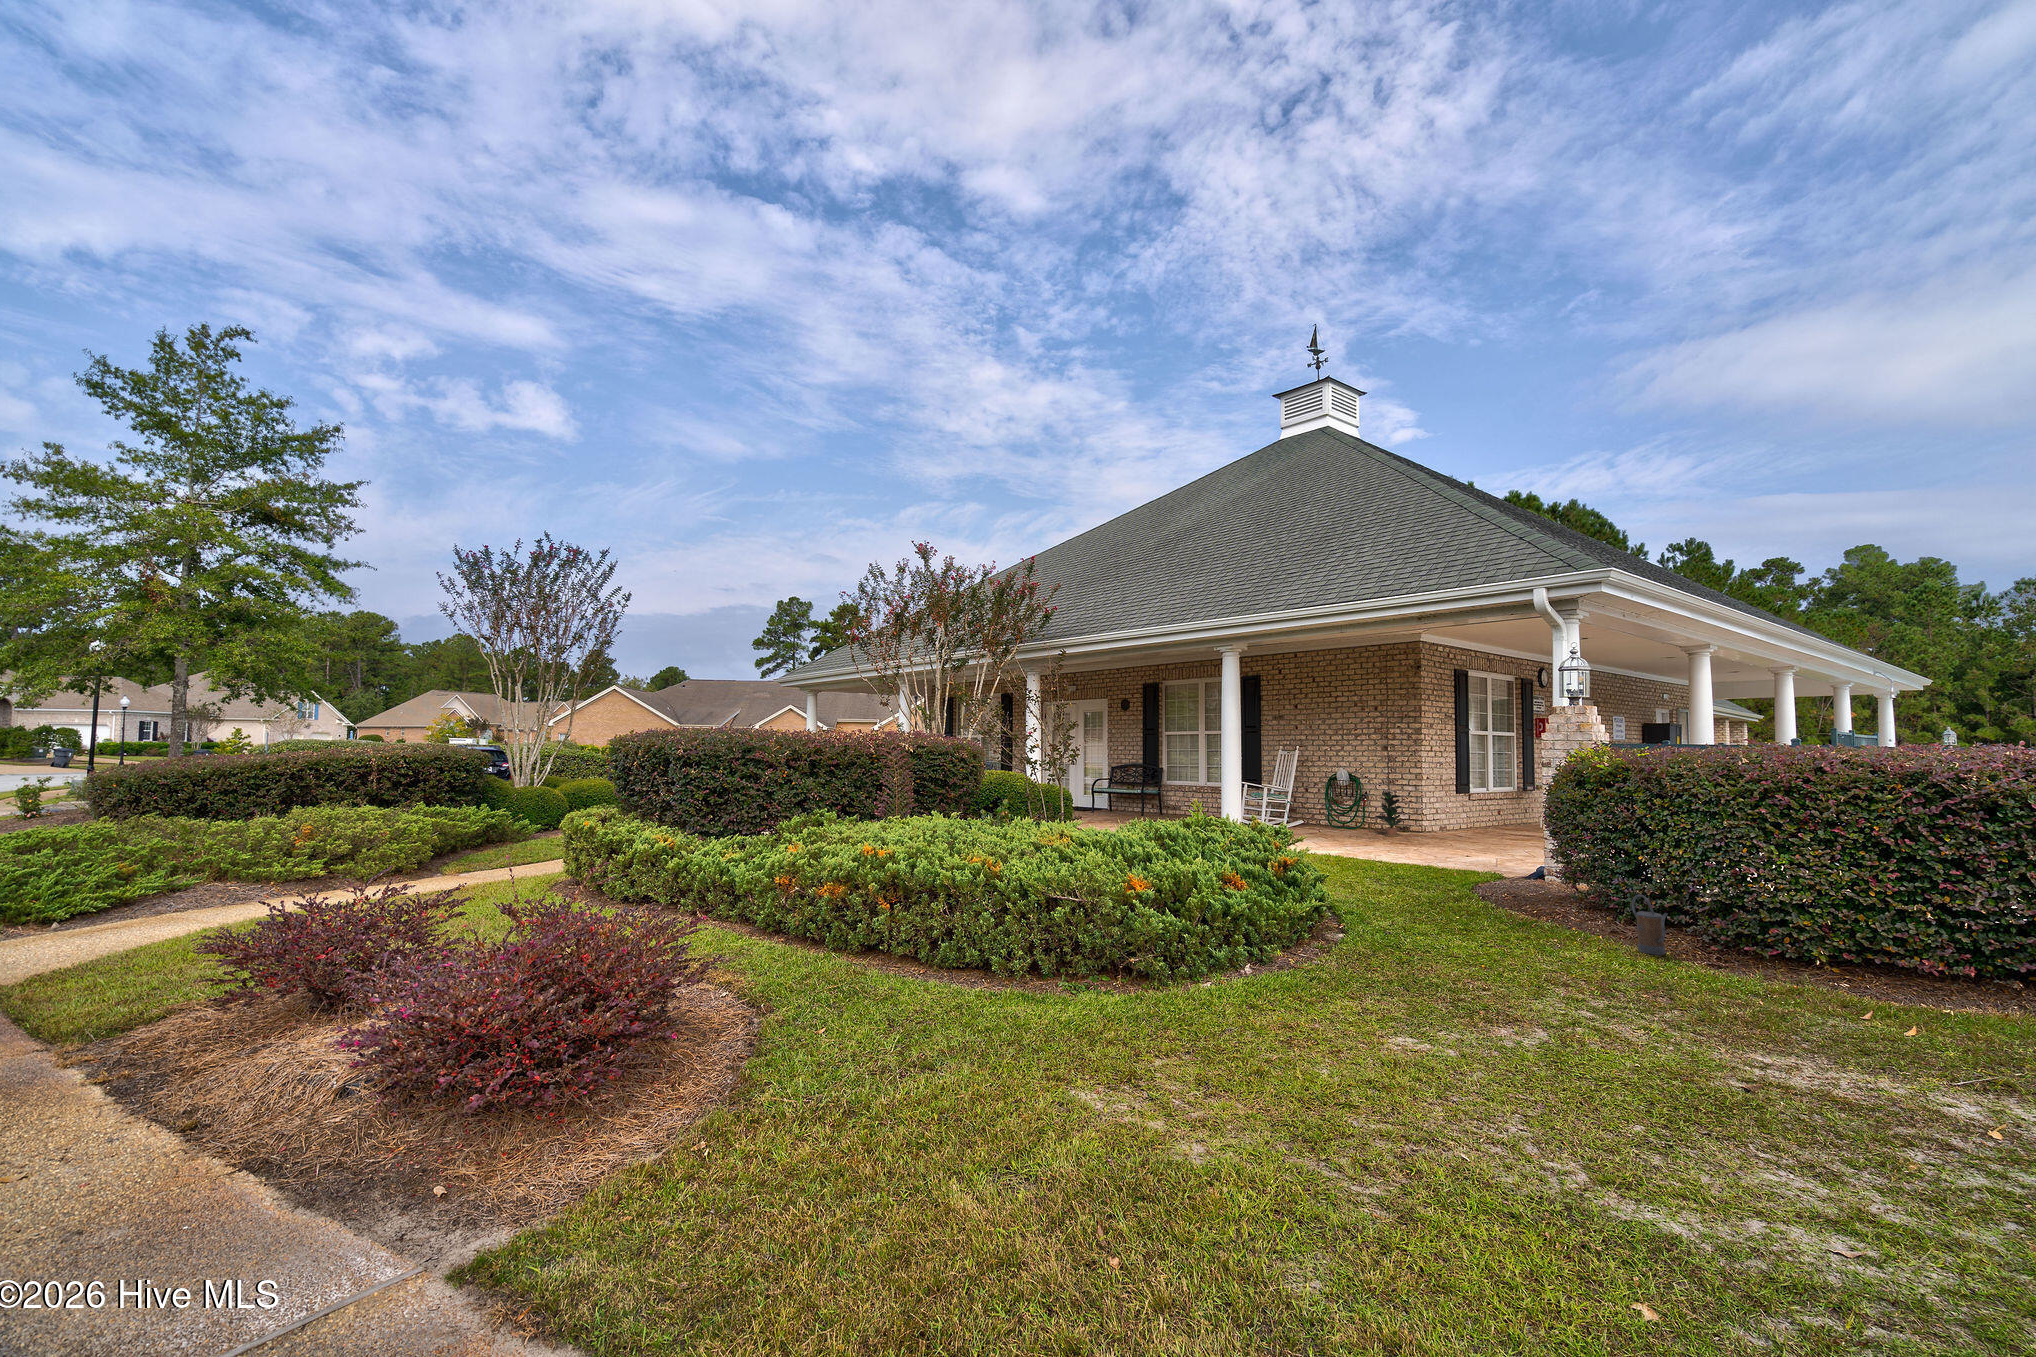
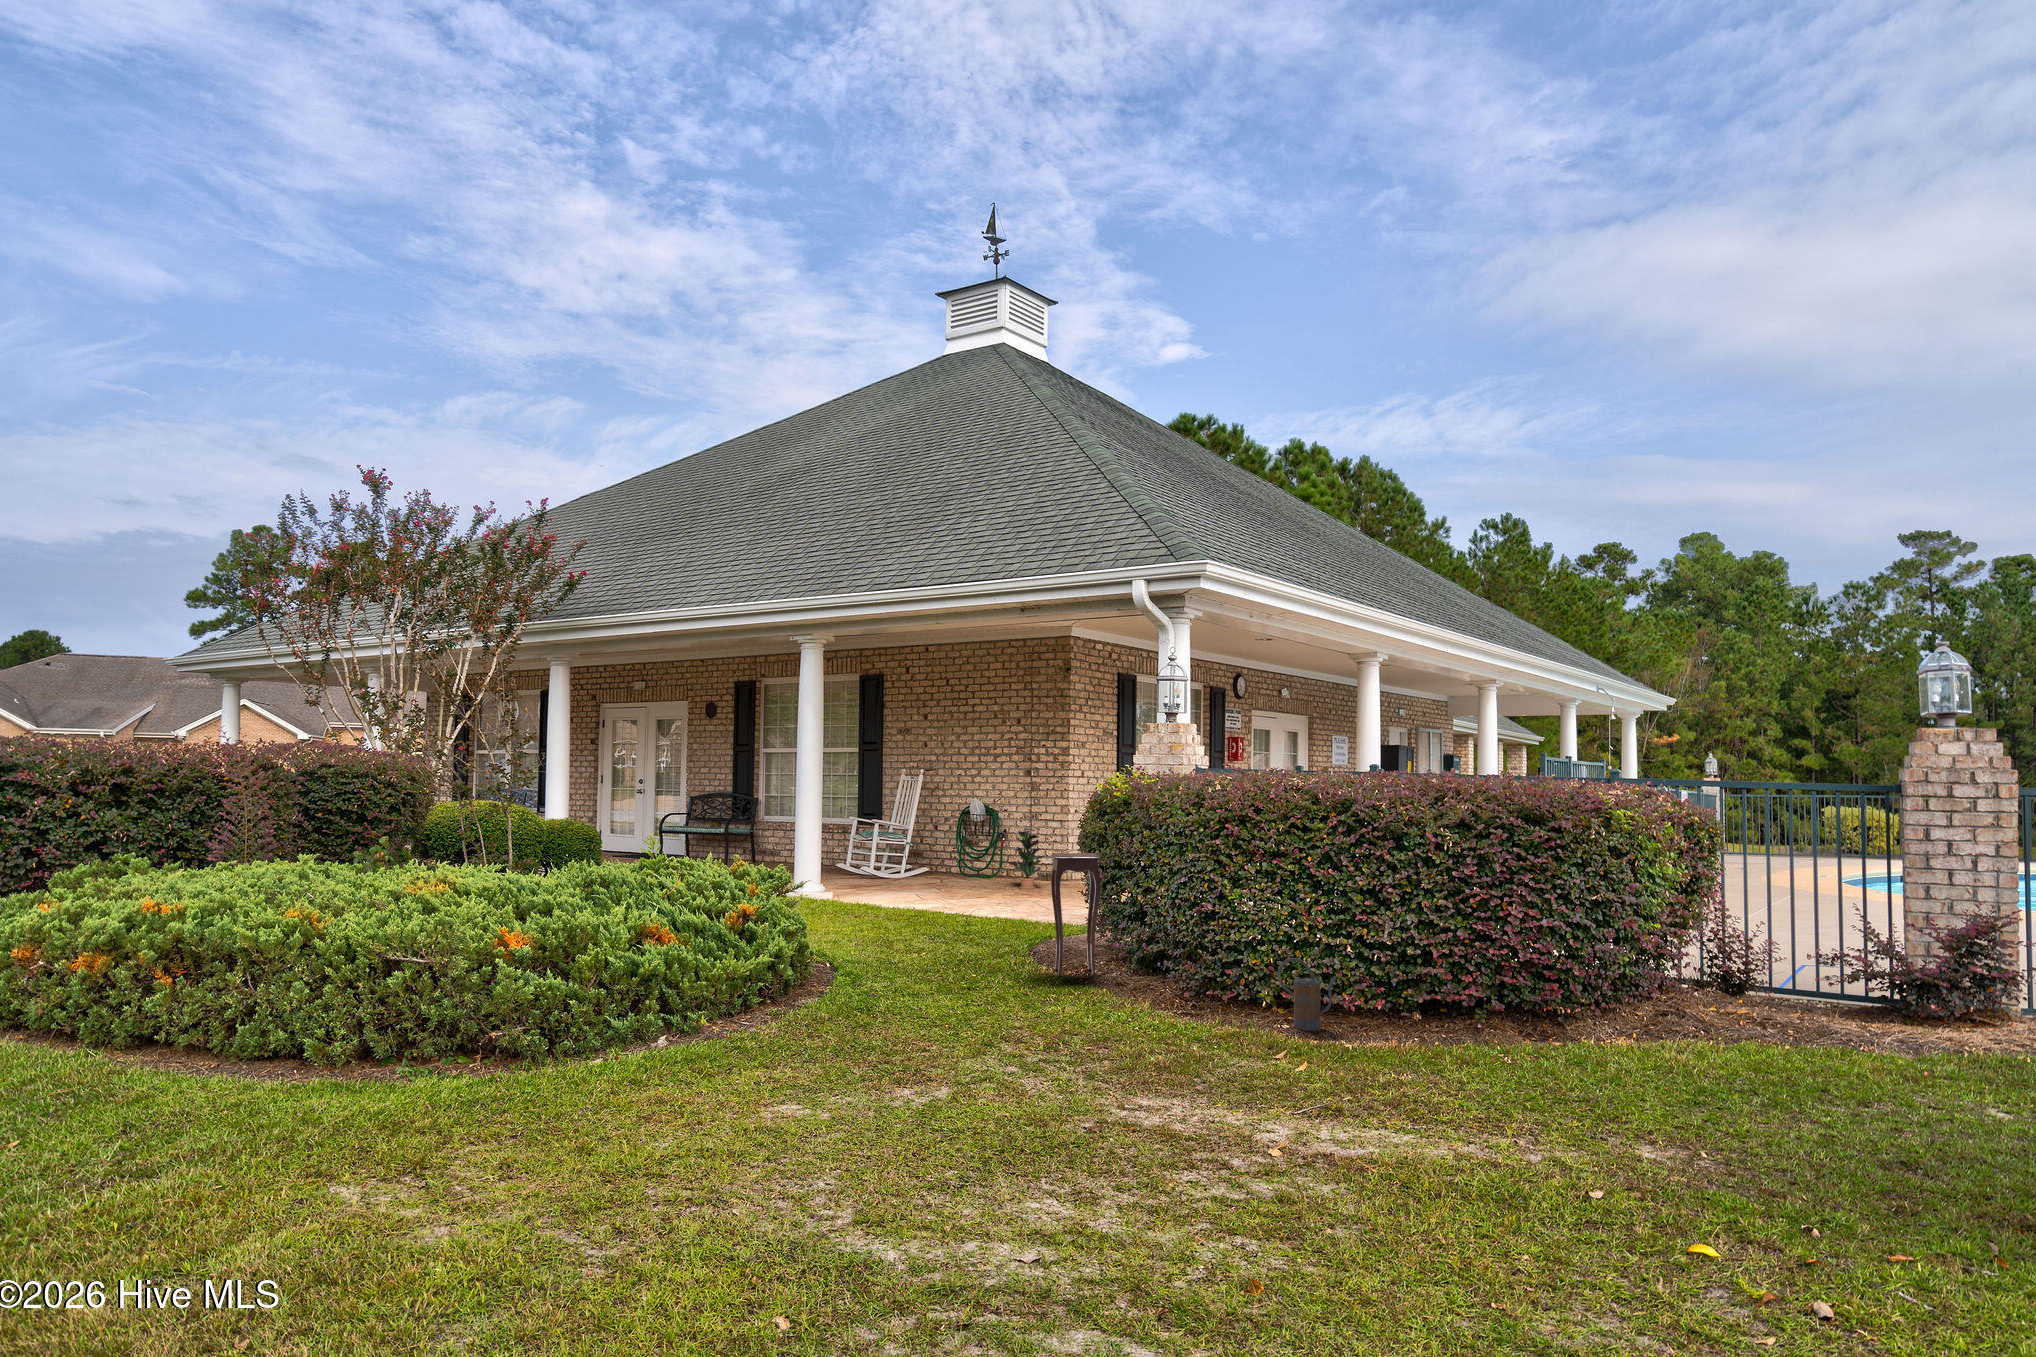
side table: none [1509,817,1569,924] -> present [1051,853,1101,975]
watering can: present [1632,894,1667,955] -> present [1277,958,1338,1031]

